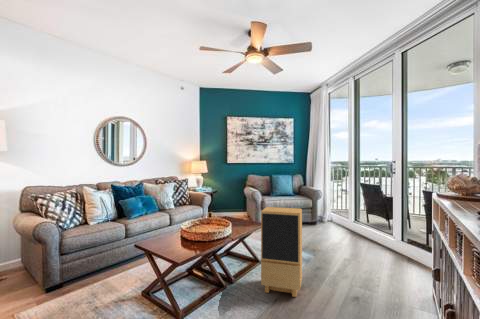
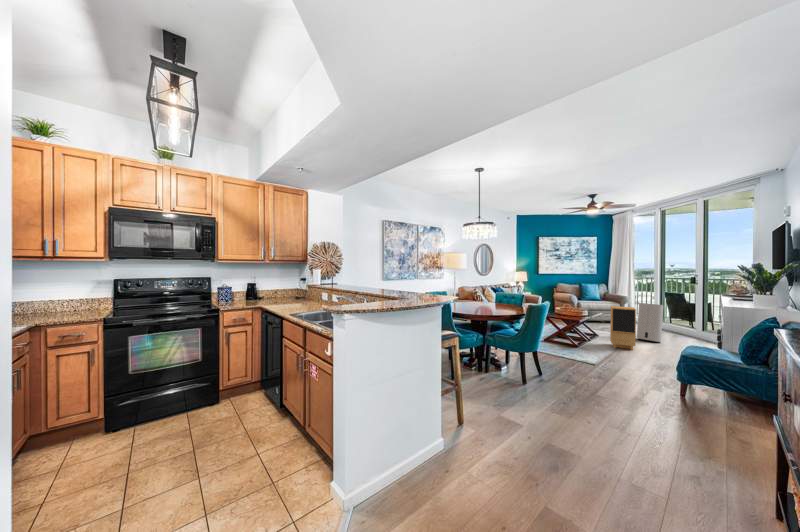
air purifier: none [318,199,353,266] -> present [637,303,663,342]

